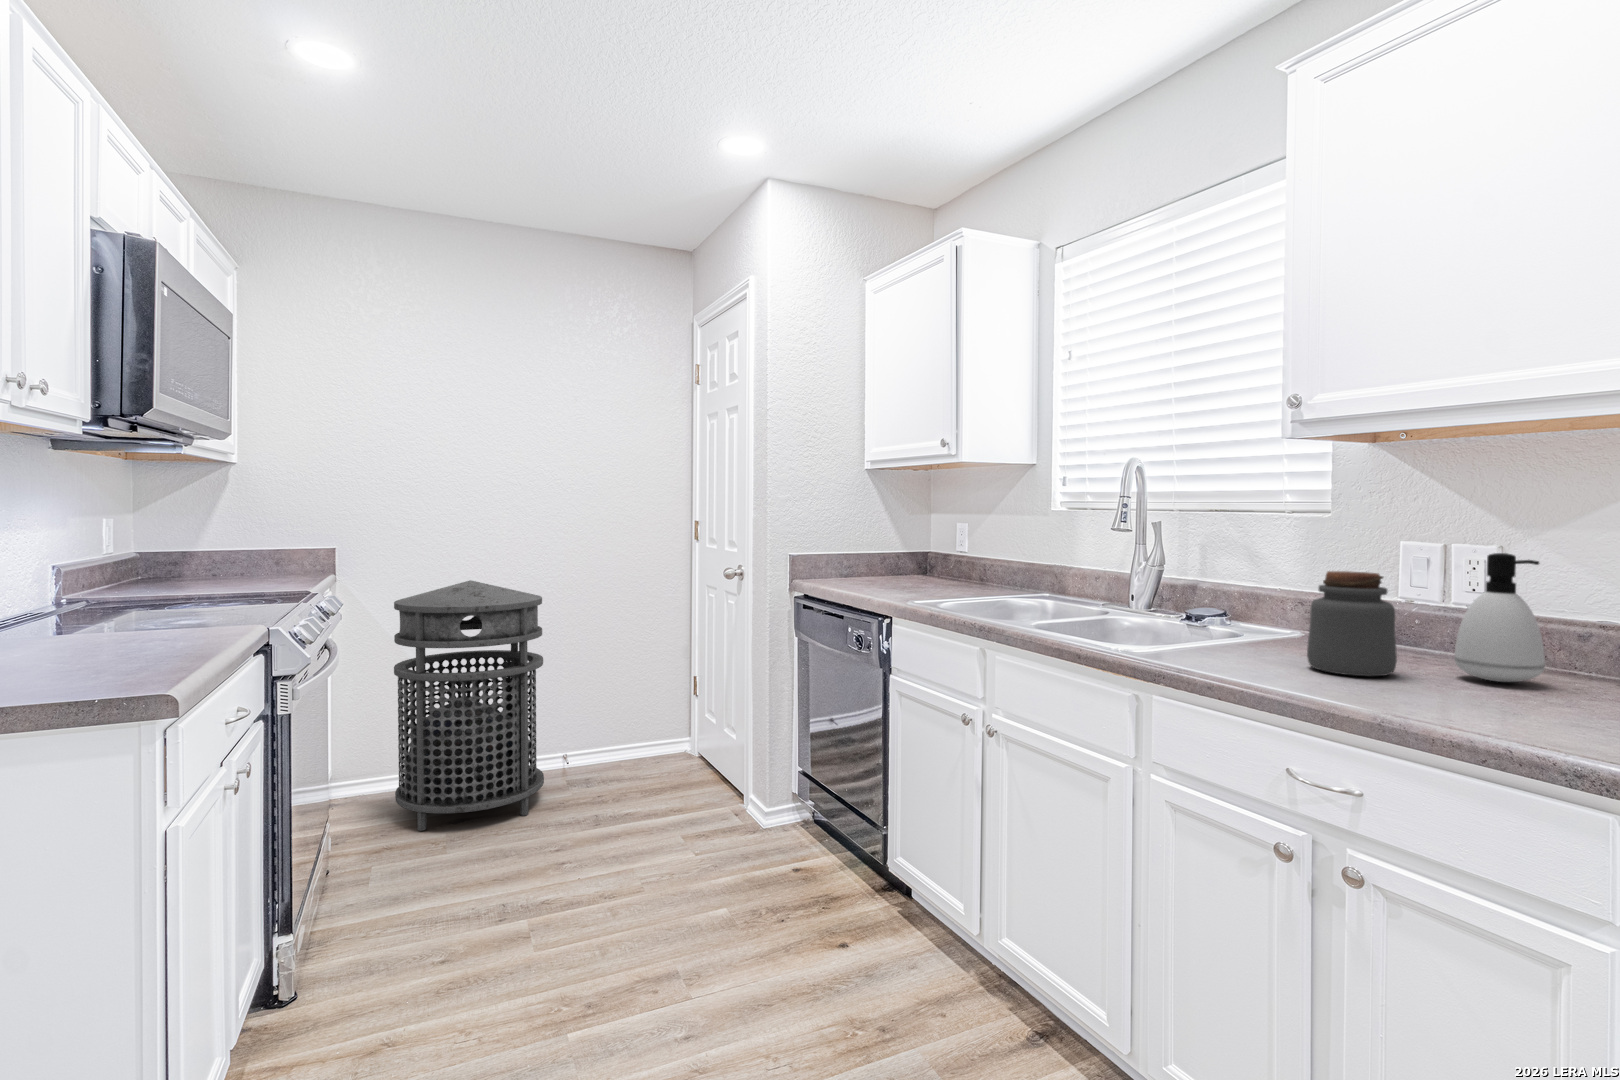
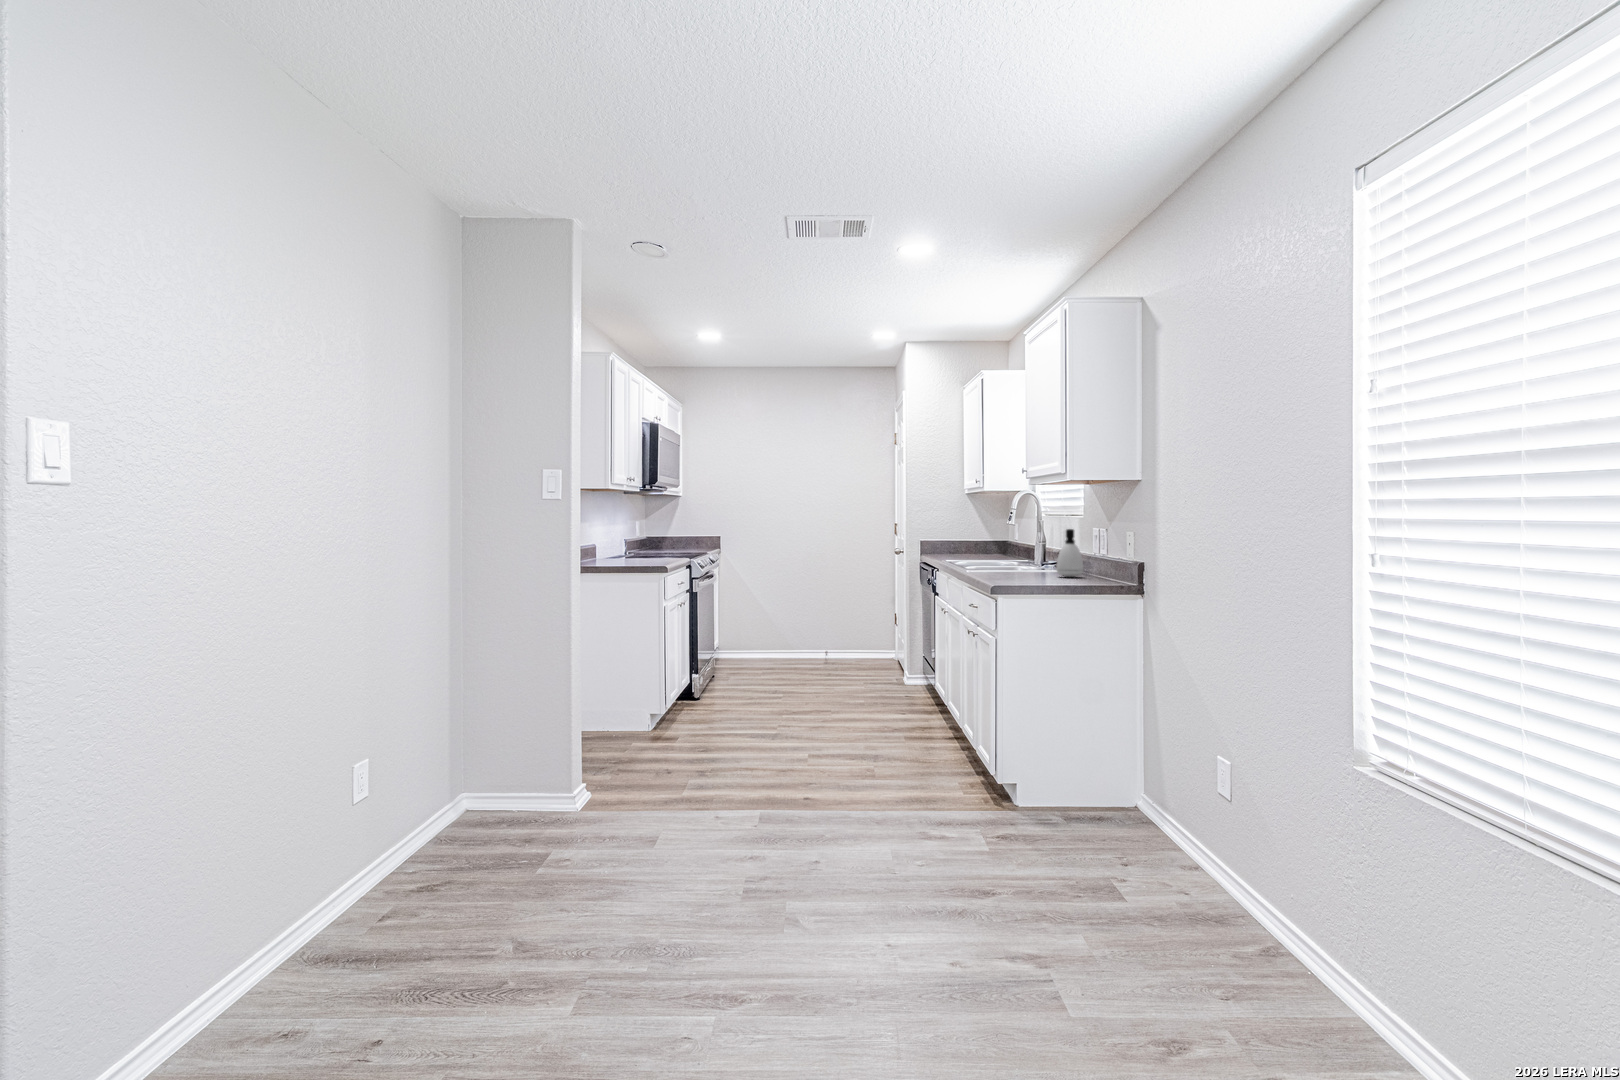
jar: present [1307,571,1397,676] -> none [1014,537,1043,575]
trash can: present [394,580,544,831] -> none [742,552,810,668]

